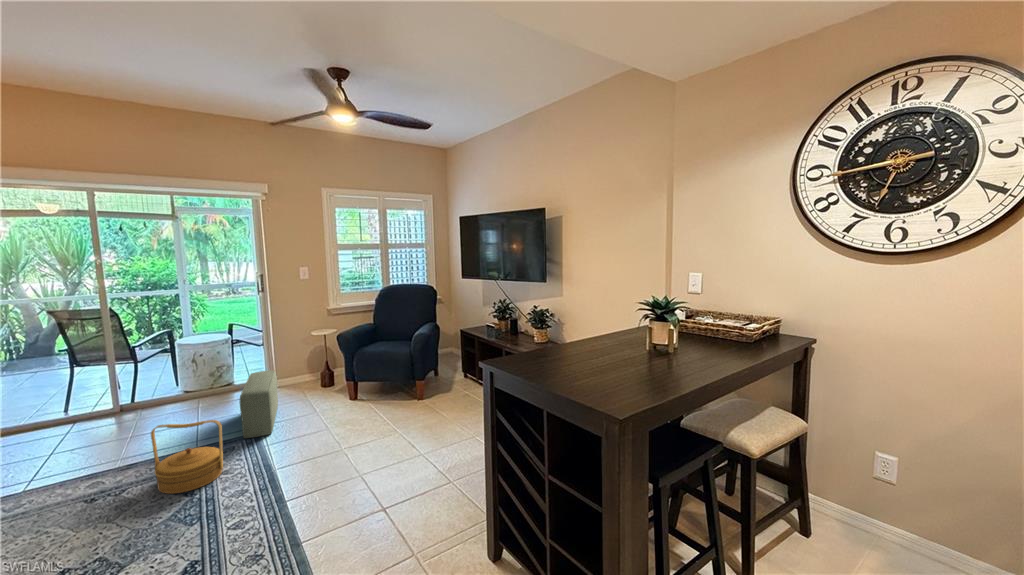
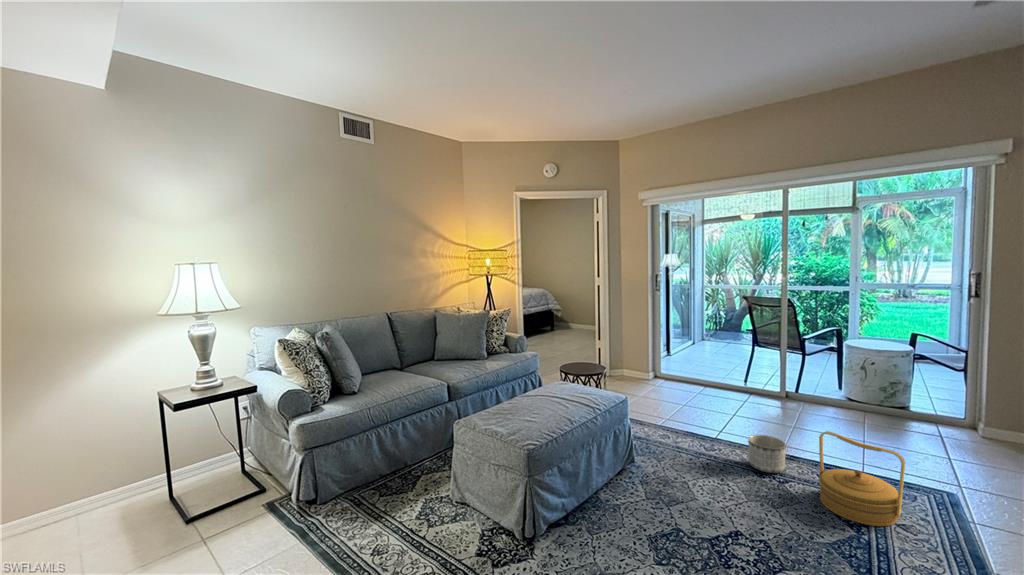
pouf: present [240,371,278,438] -> none [927,405,987,502]
planter: none [71,453,120,496] -> present [748,435,786,473]

